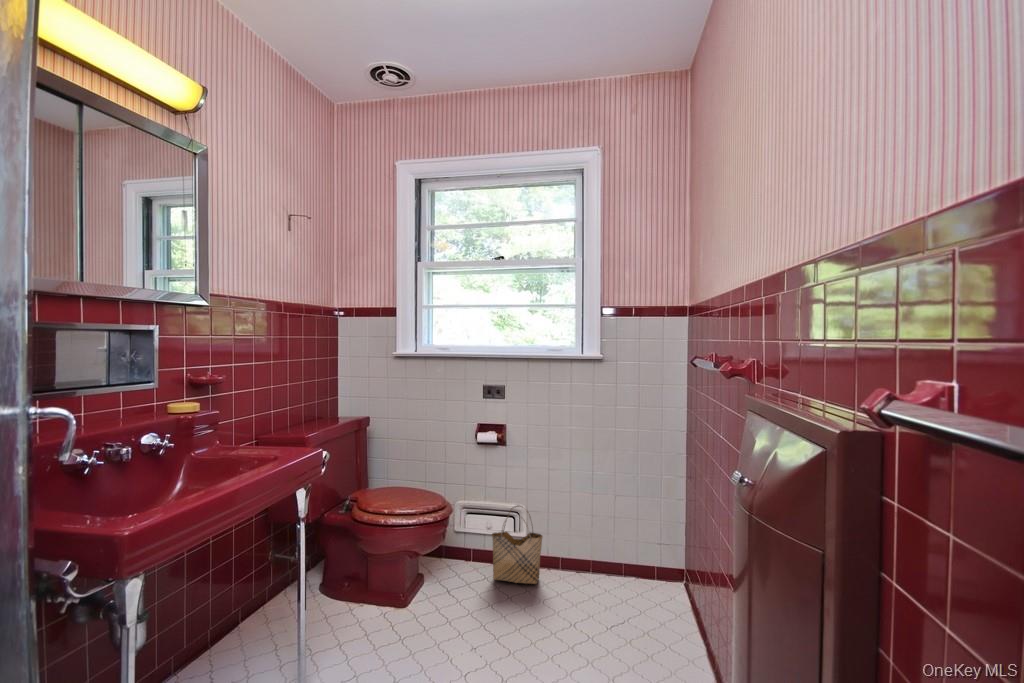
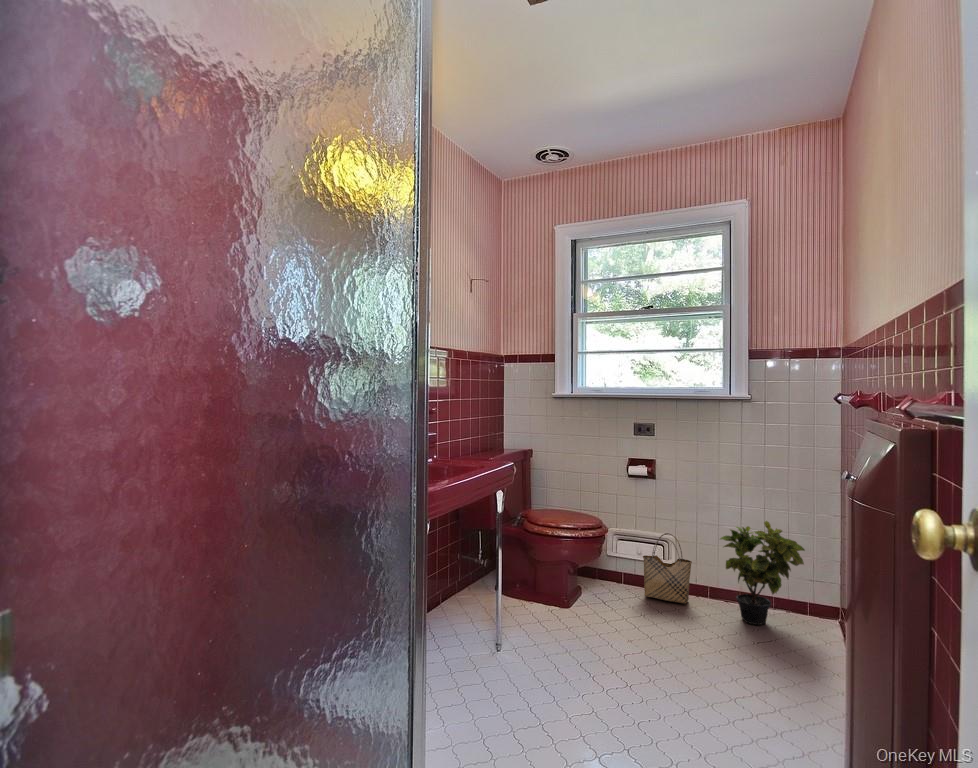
potted plant: none [571,490,655,606] -> present [720,521,805,625]

